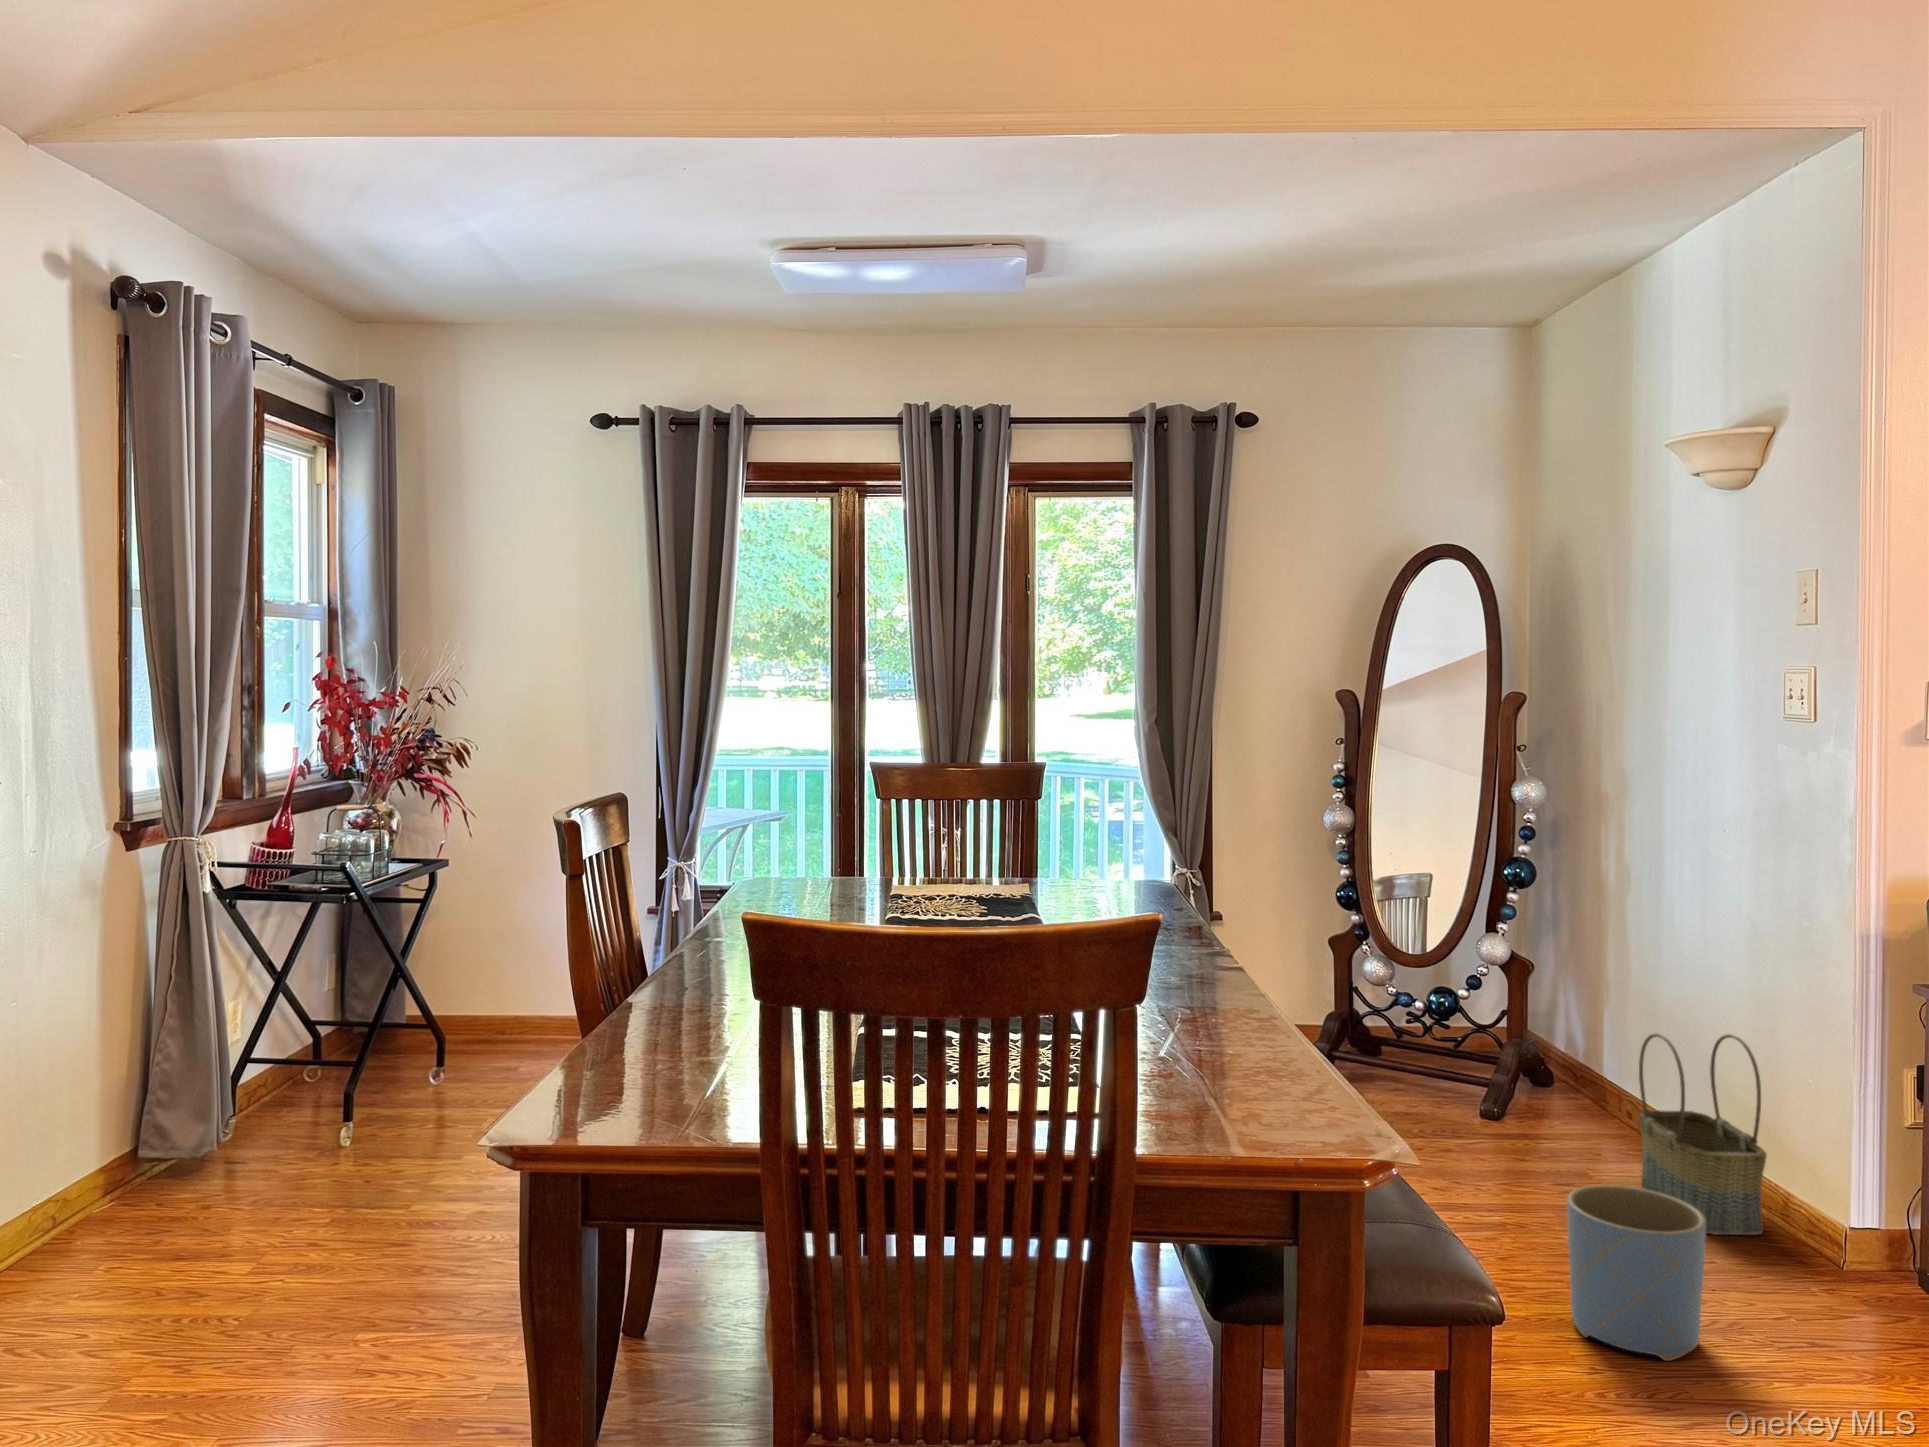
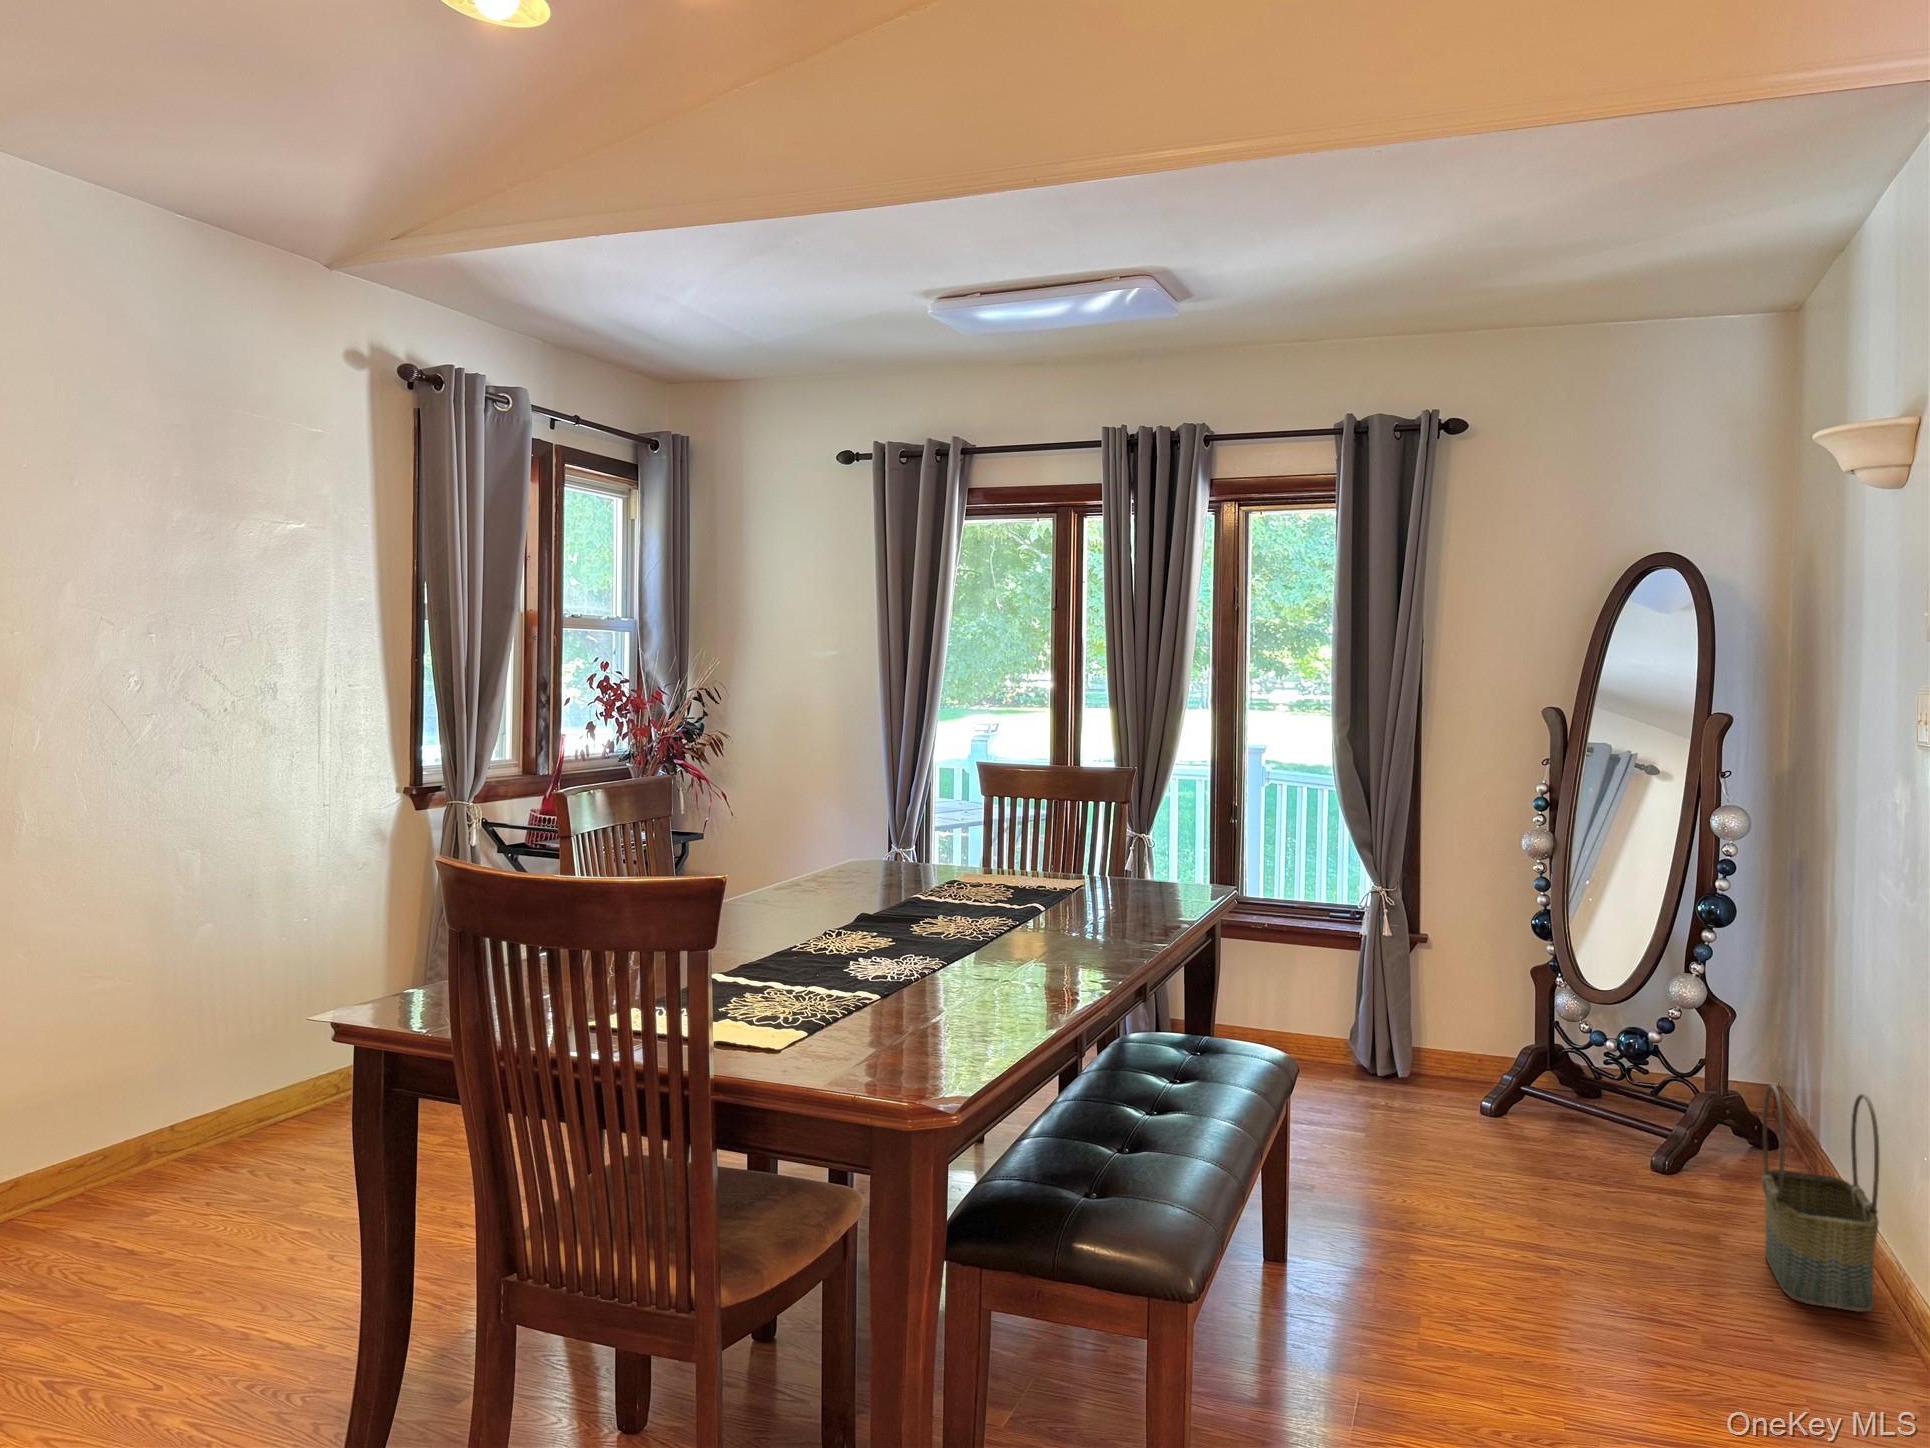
planter: present [1567,1185,1706,1361] -> none [1540,1216,1679,1395]

